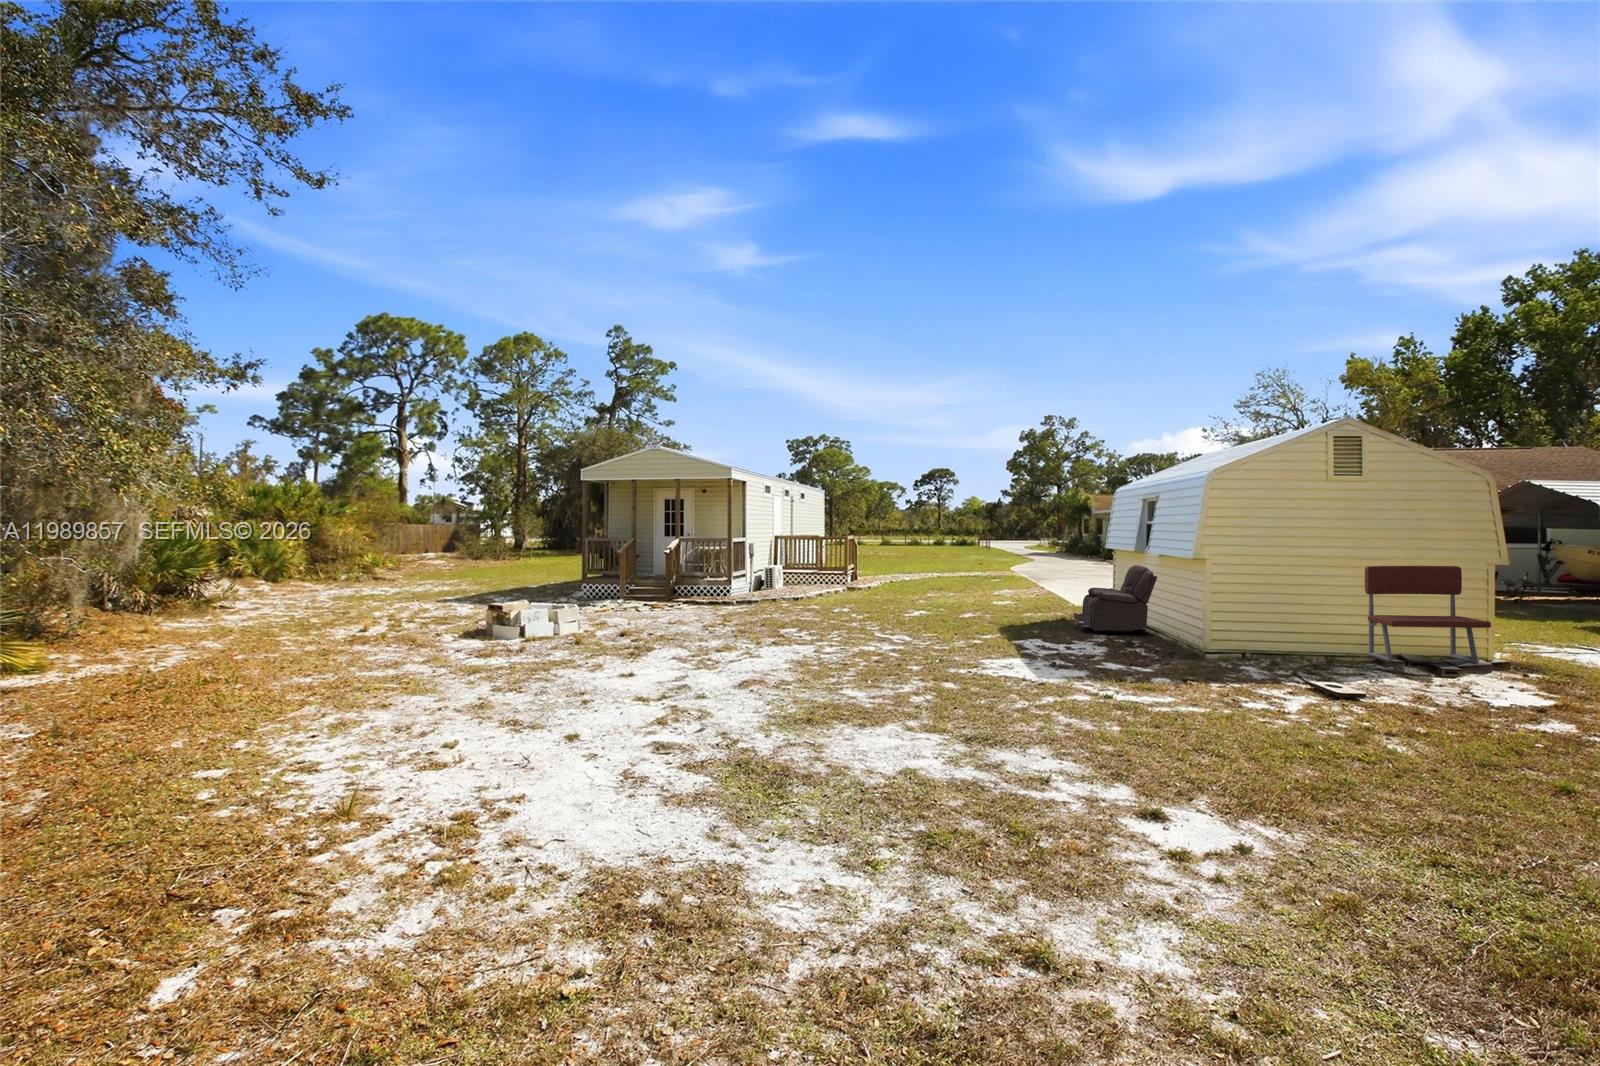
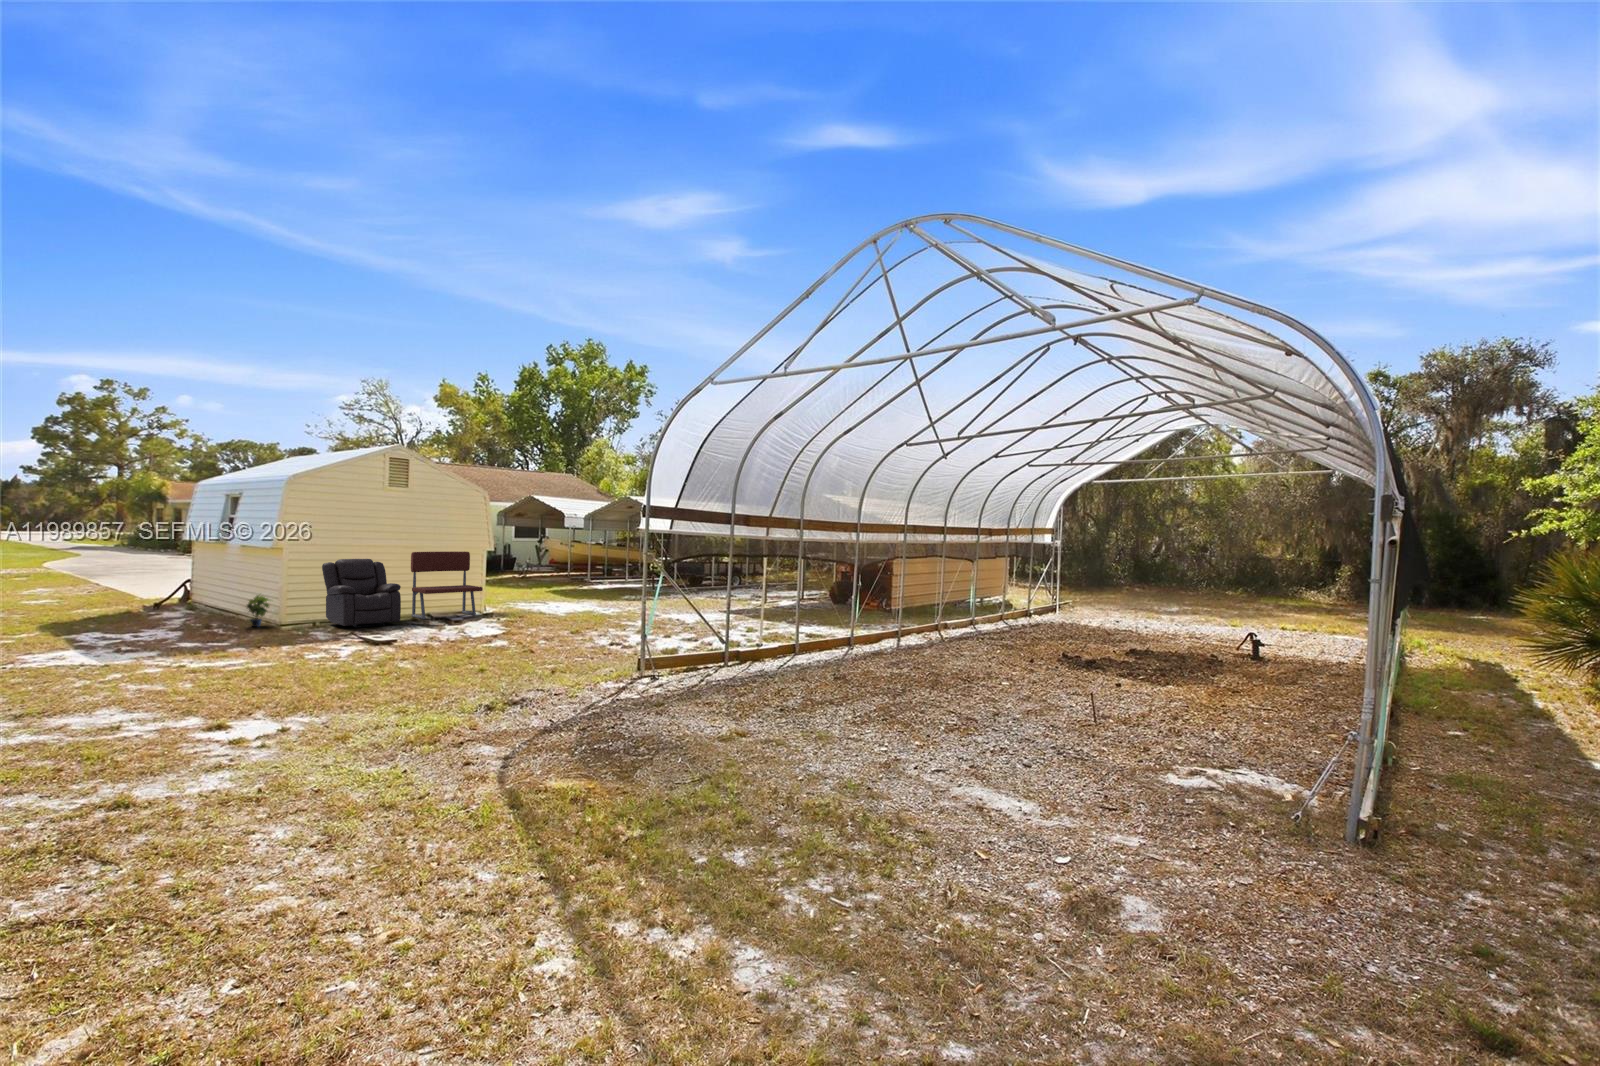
chair: present [1082,565,1157,633] -> present [322,559,401,628]
potted plant: none [1164,612,1193,649] -> present [247,595,269,627]

